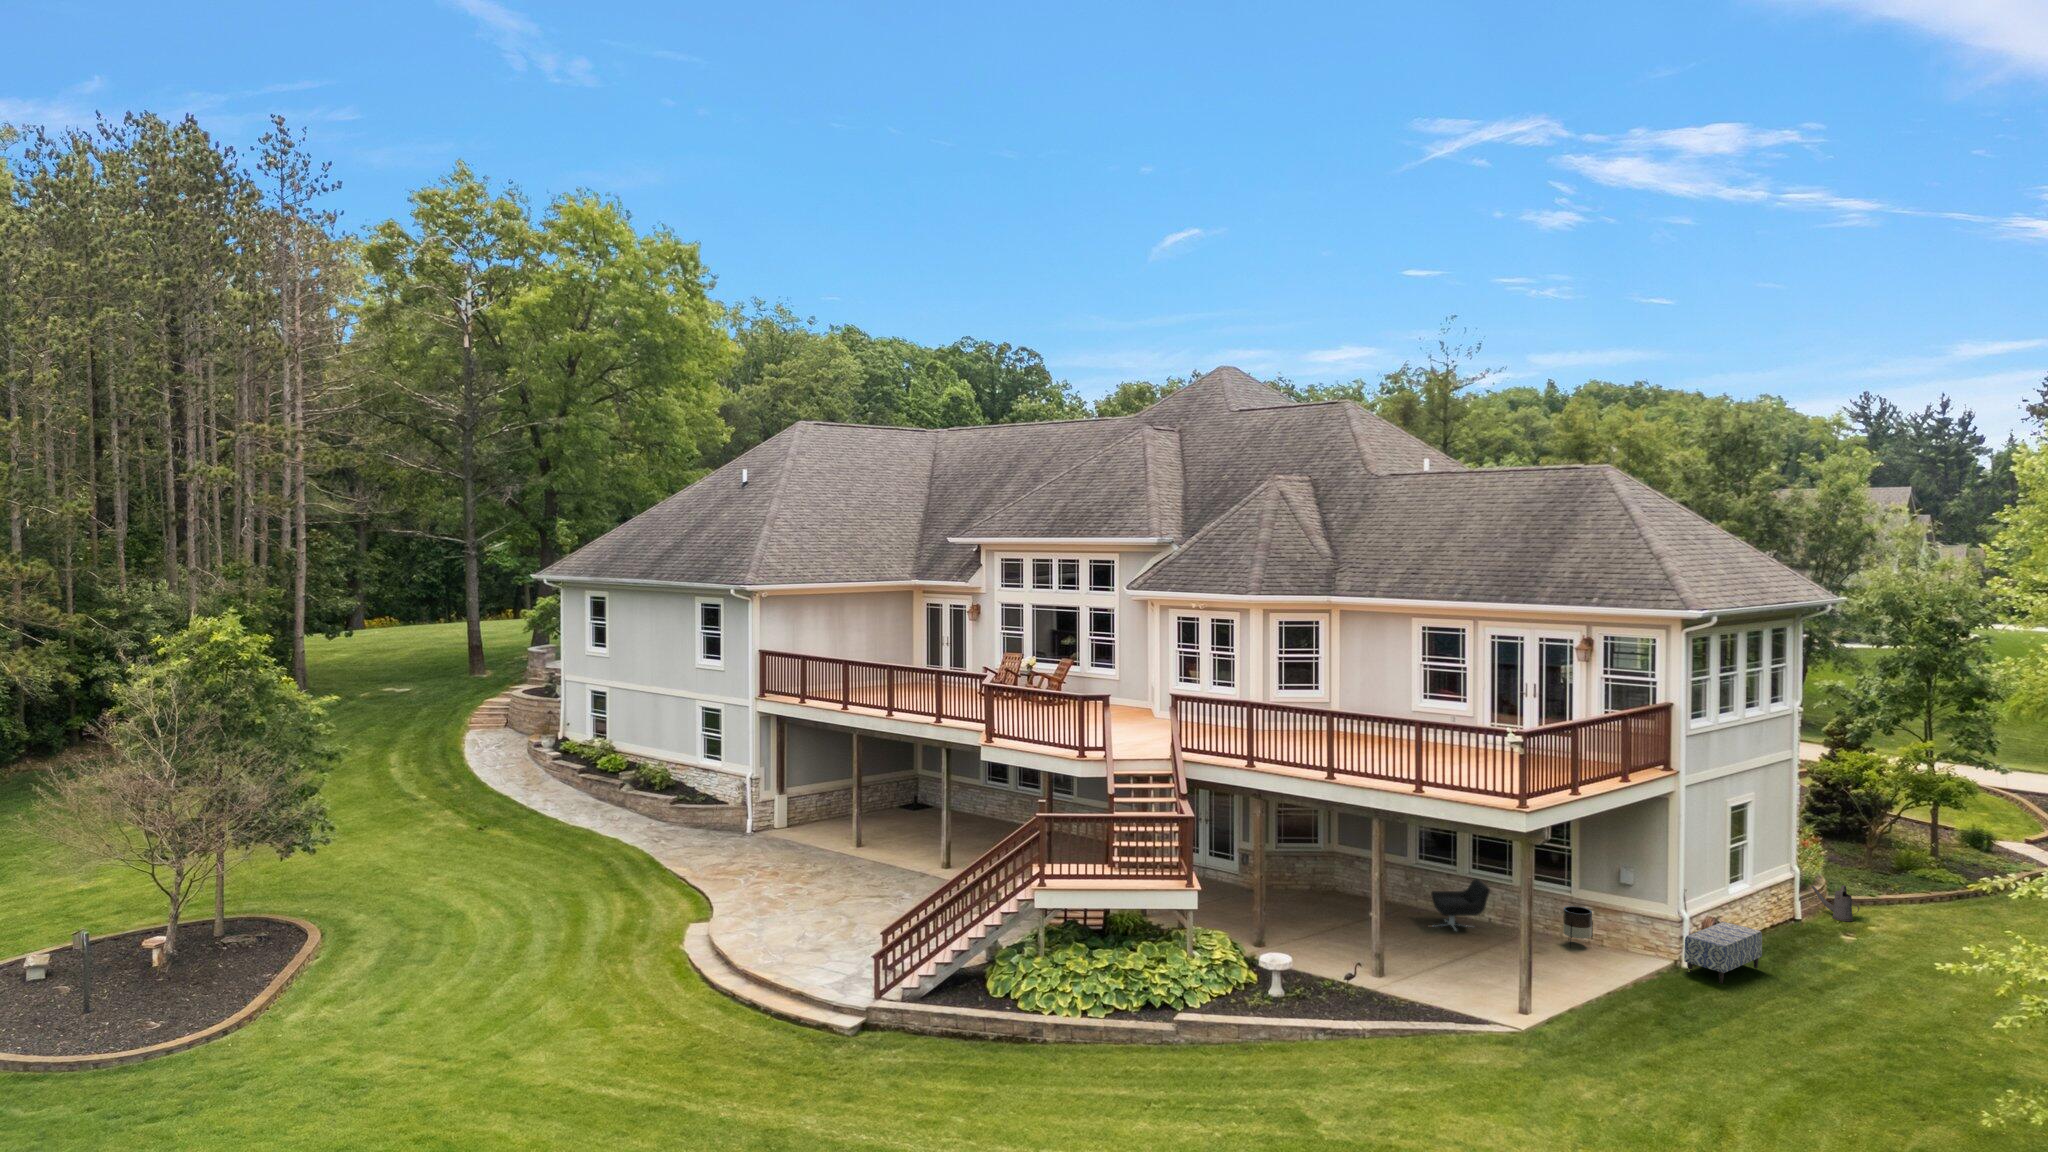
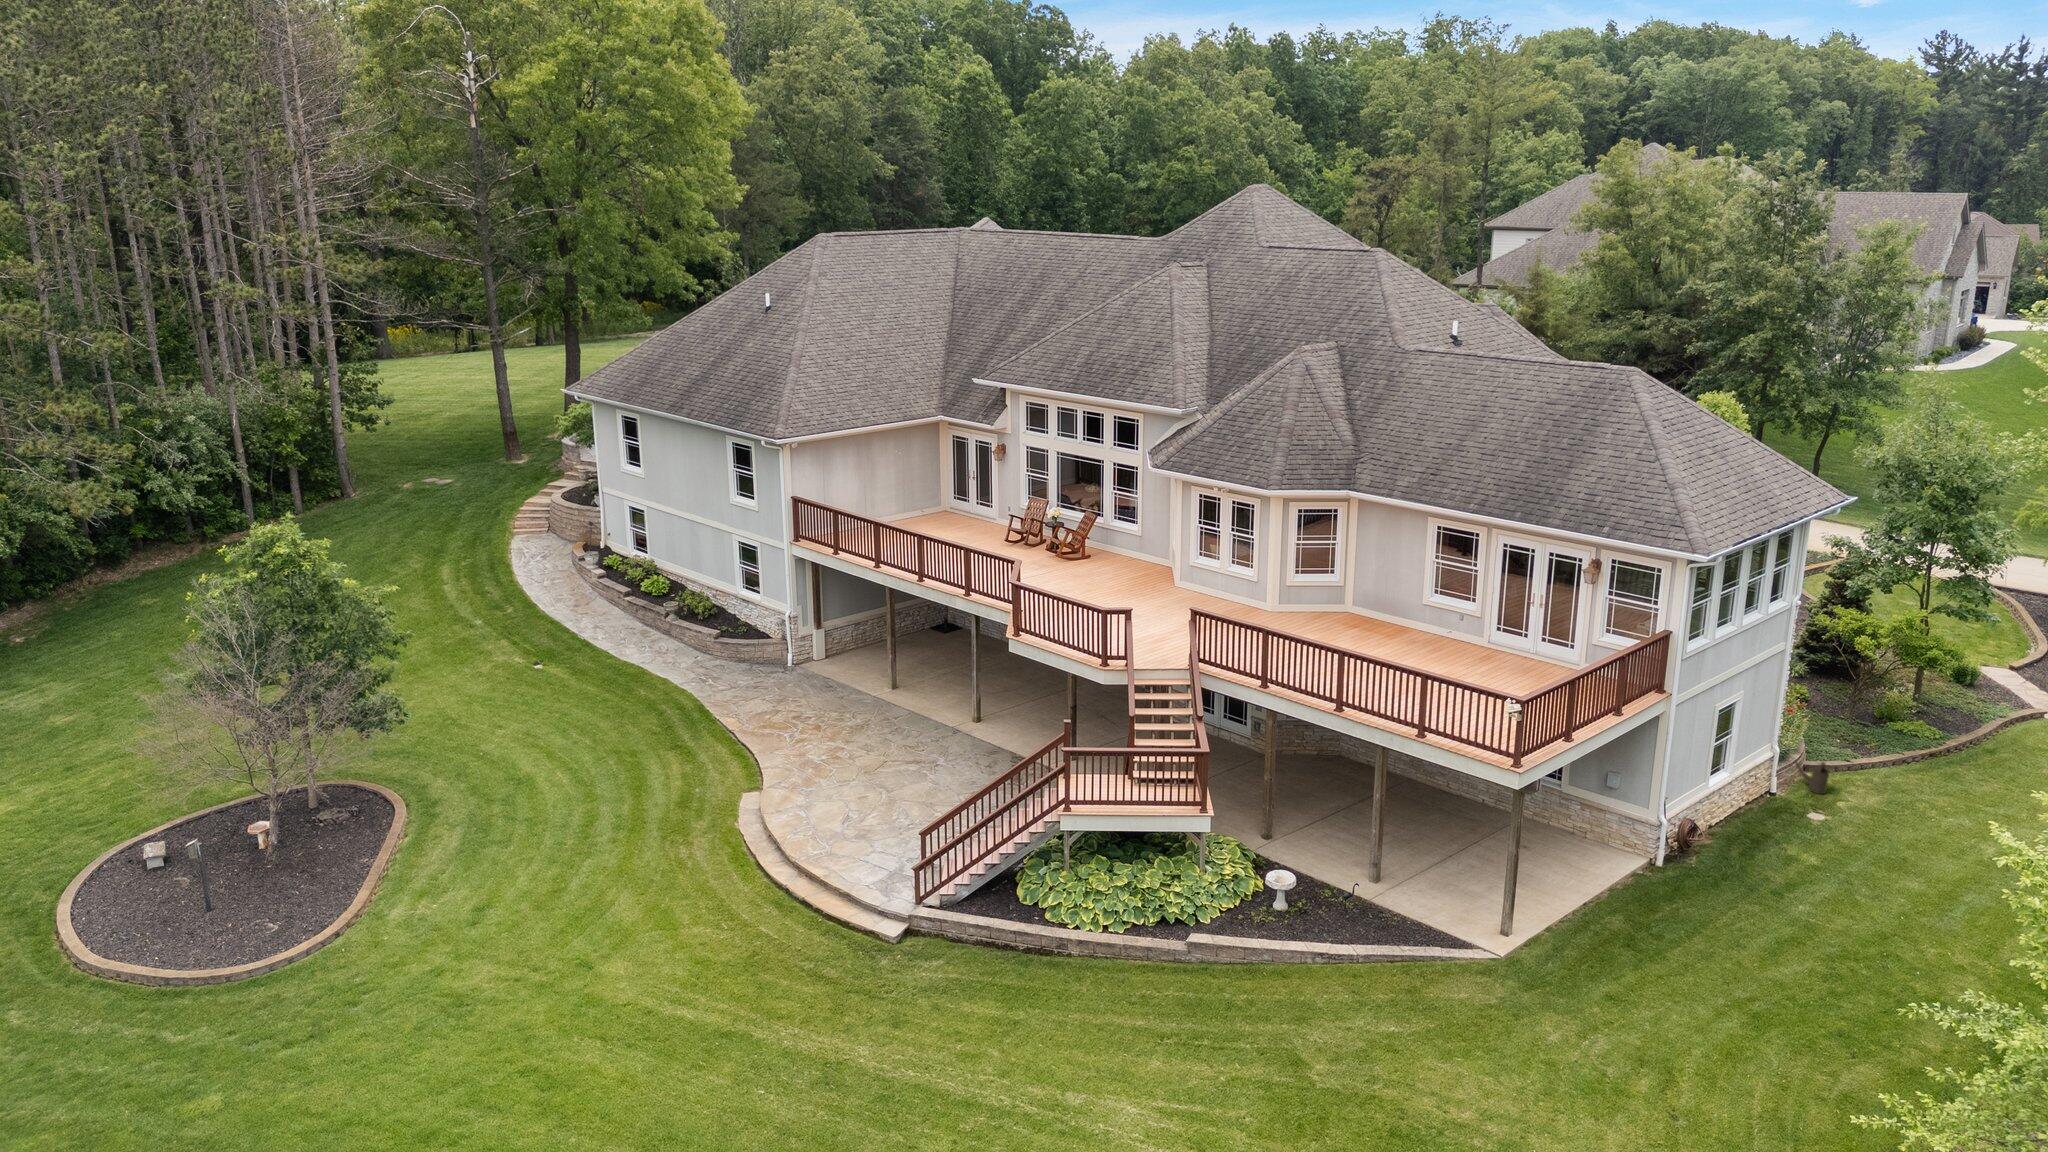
lounge chair: present [1431,879,1490,930] -> none [1425,763,1486,815]
planter: present [1563,906,1593,948] -> none [1549,800,1578,839]
bench: present [1684,922,1762,984] -> none [1657,819,1733,884]

